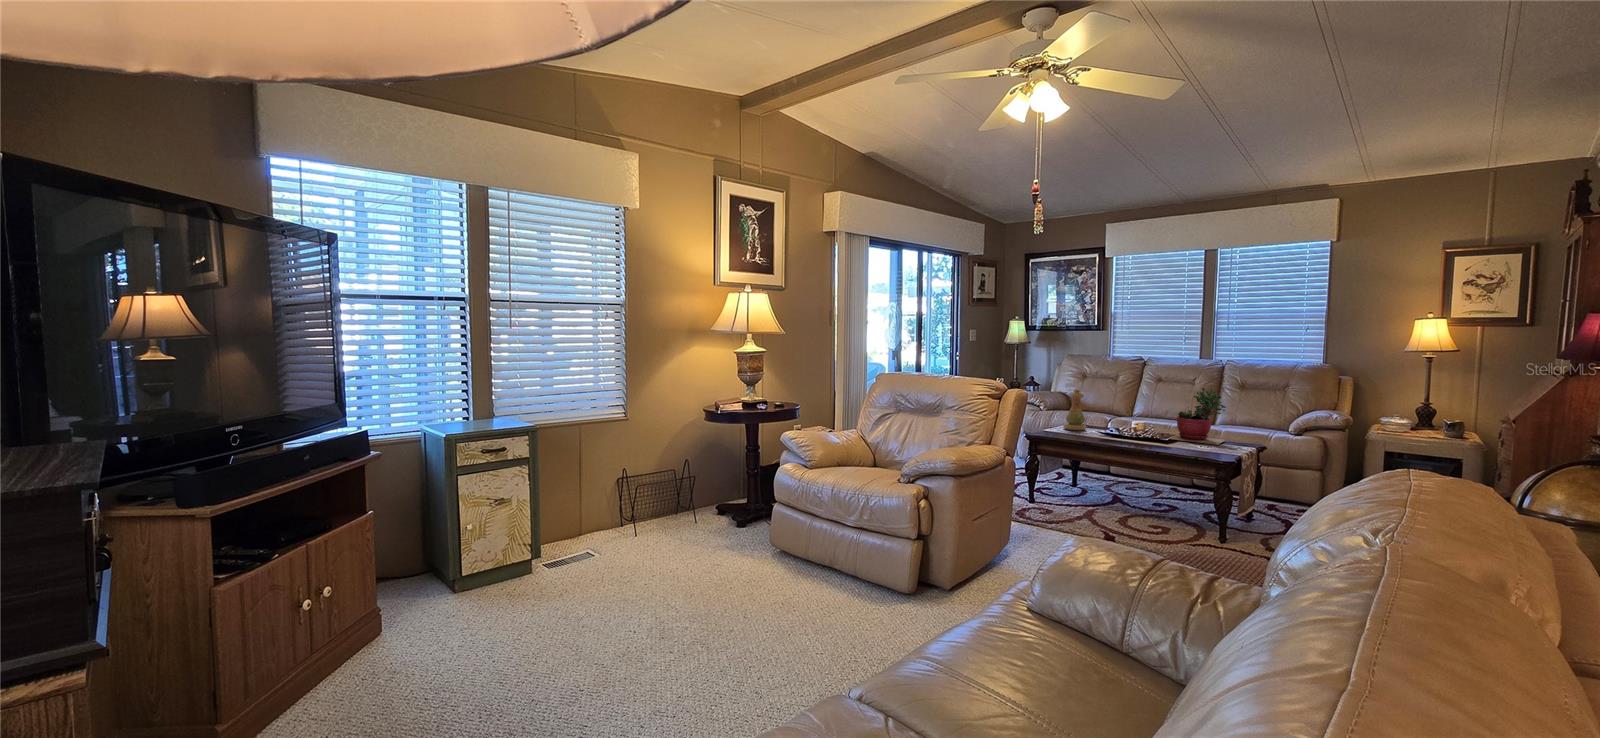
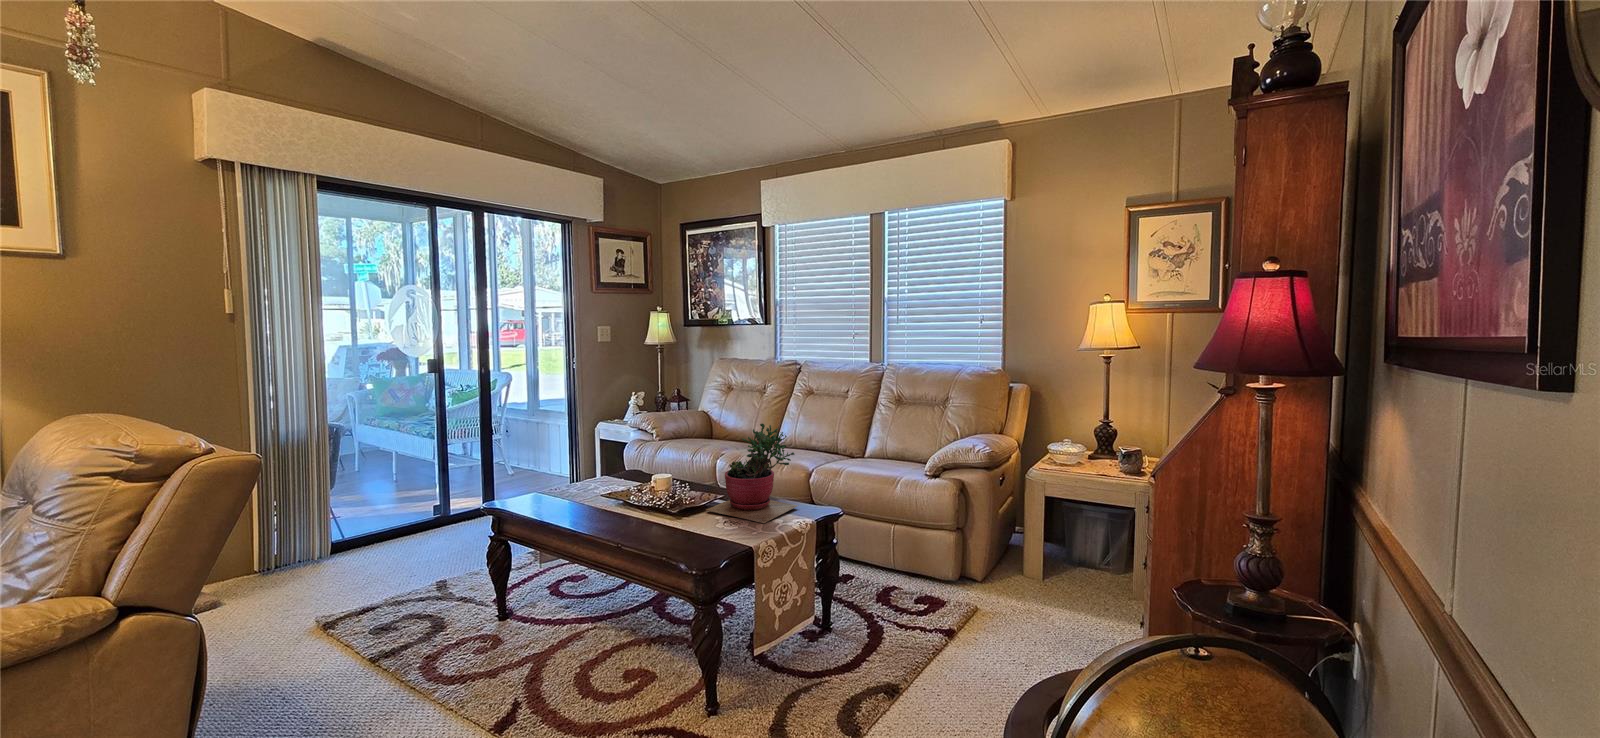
vase: present [1064,388,1086,431] -> none [586,424,622,493]

